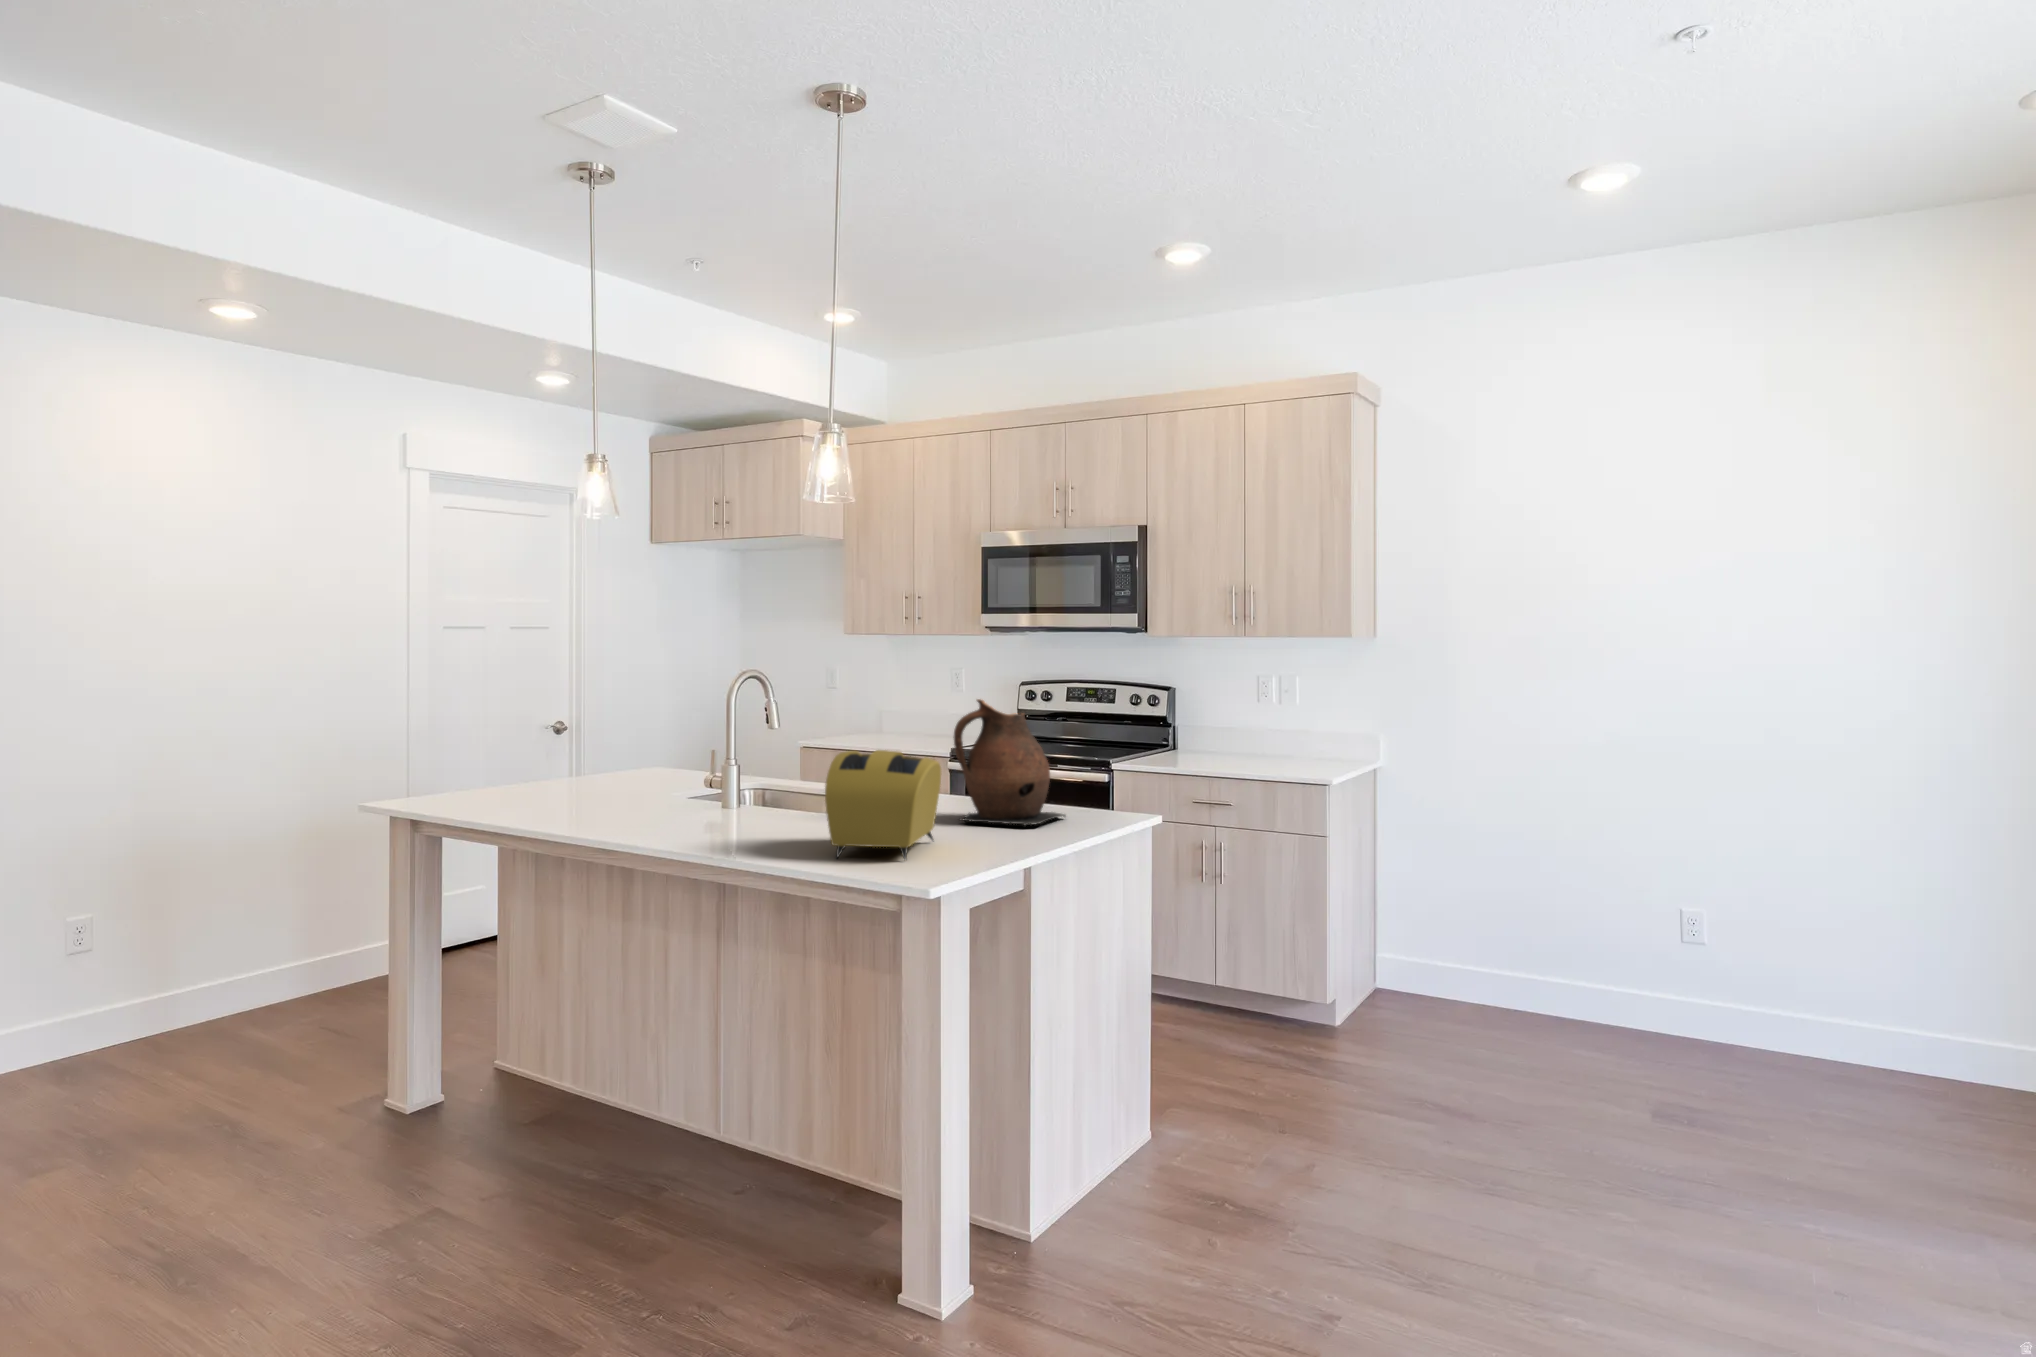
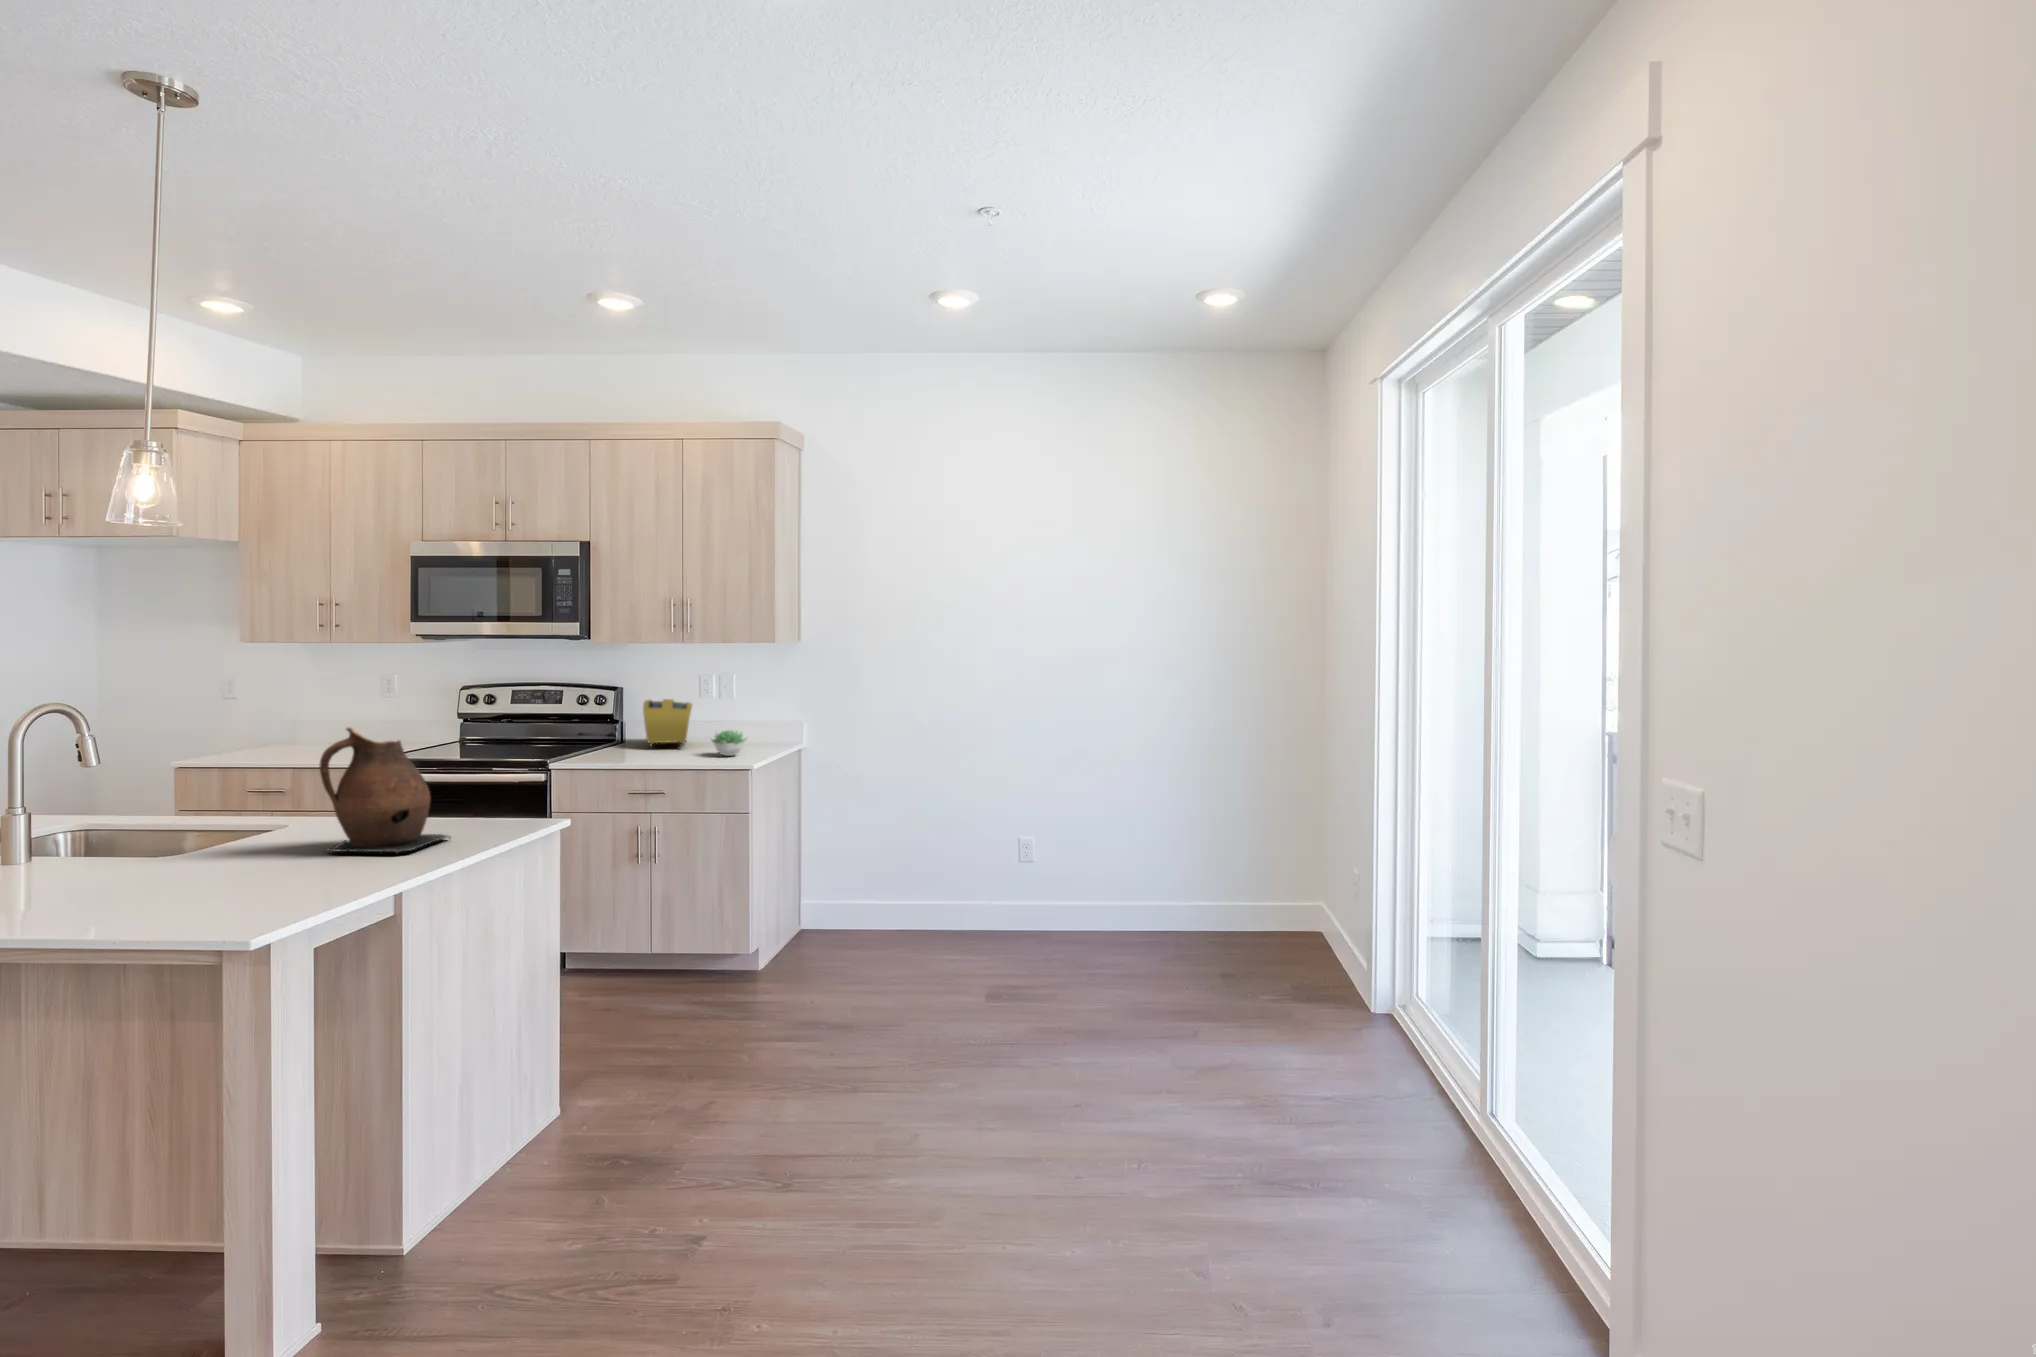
succulent plant: none [1276,732,1318,760] -> present [712,730,746,756]
toaster: present [825,750,941,860] -> present [643,699,692,747]

